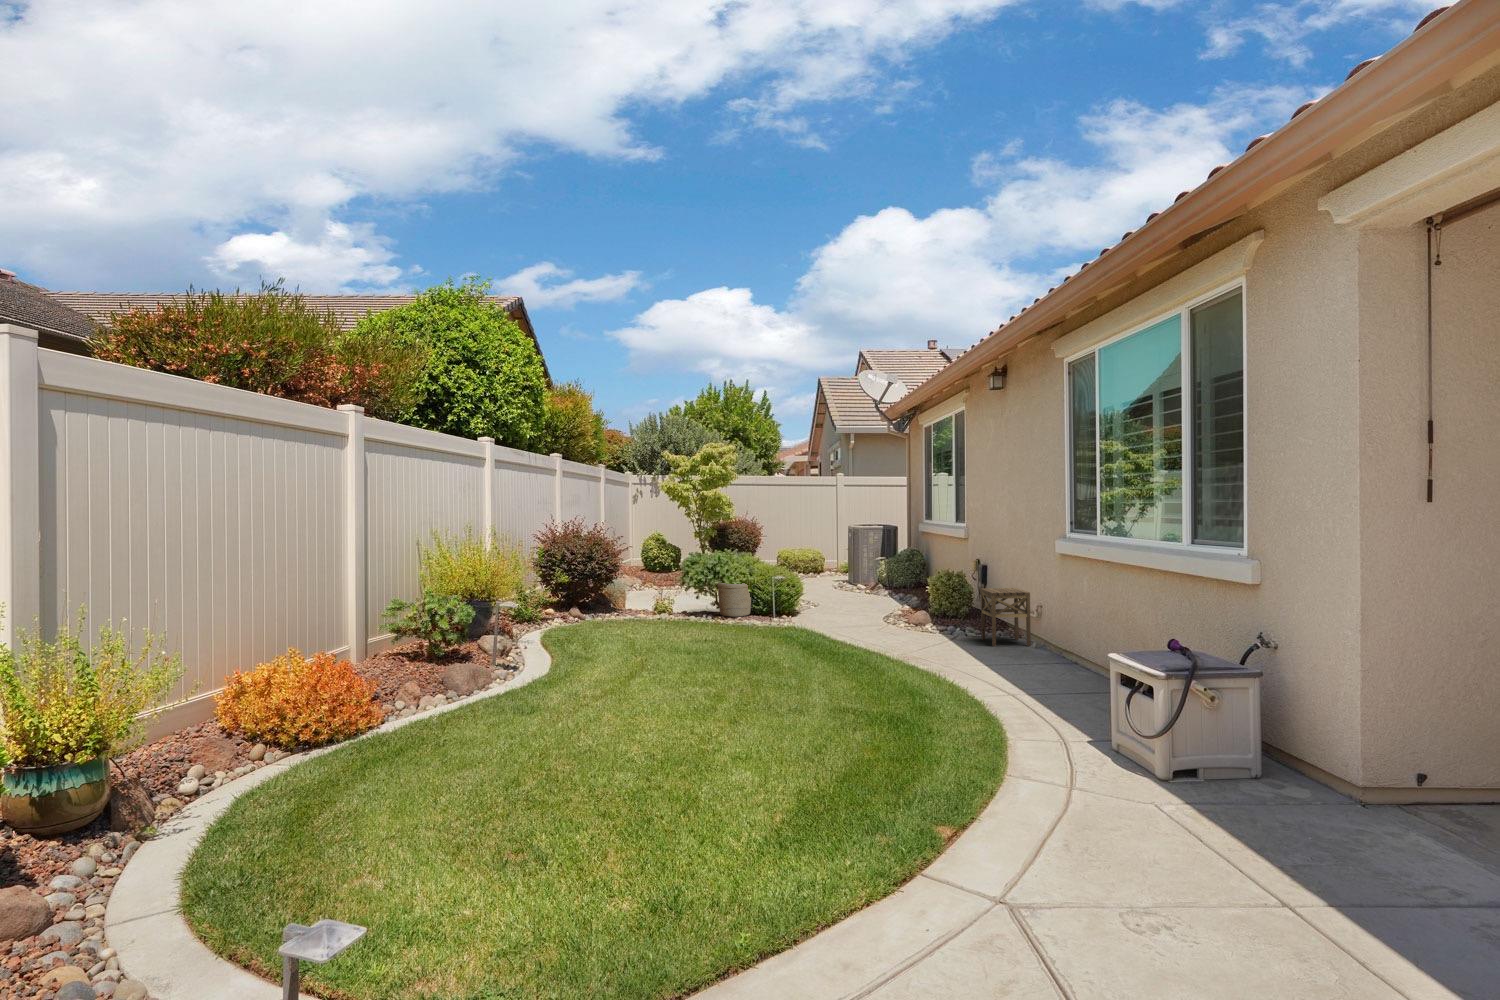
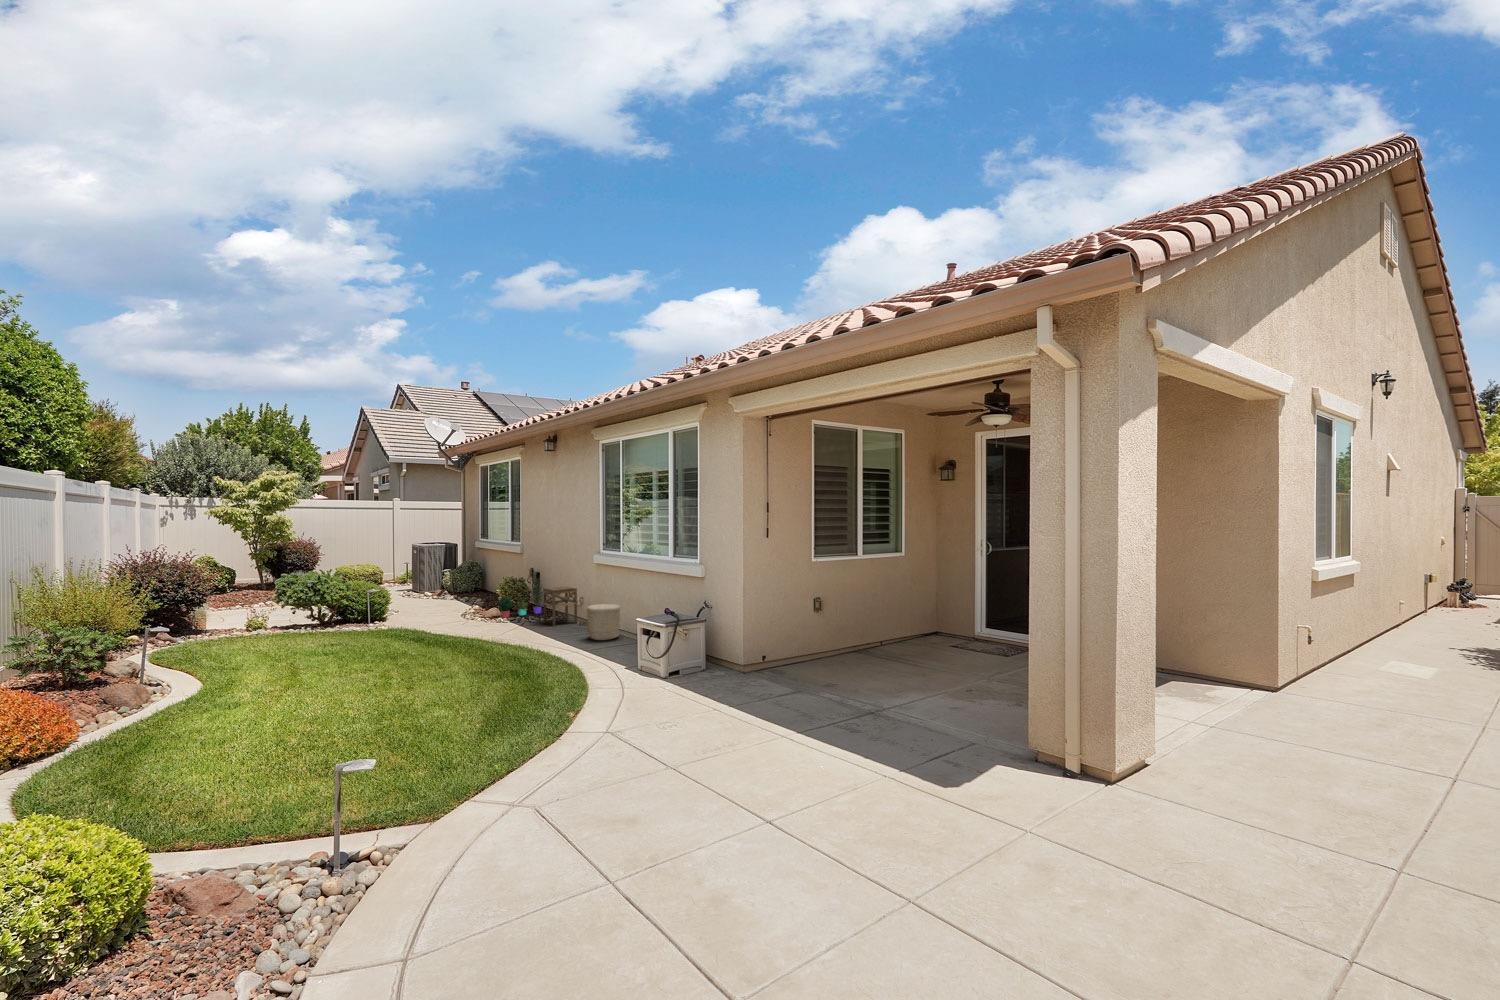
potted plant: none [923,574,989,626] -> present [498,579,543,618]
woven basket: present [717,583,751,617] -> present [587,604,620,640]

